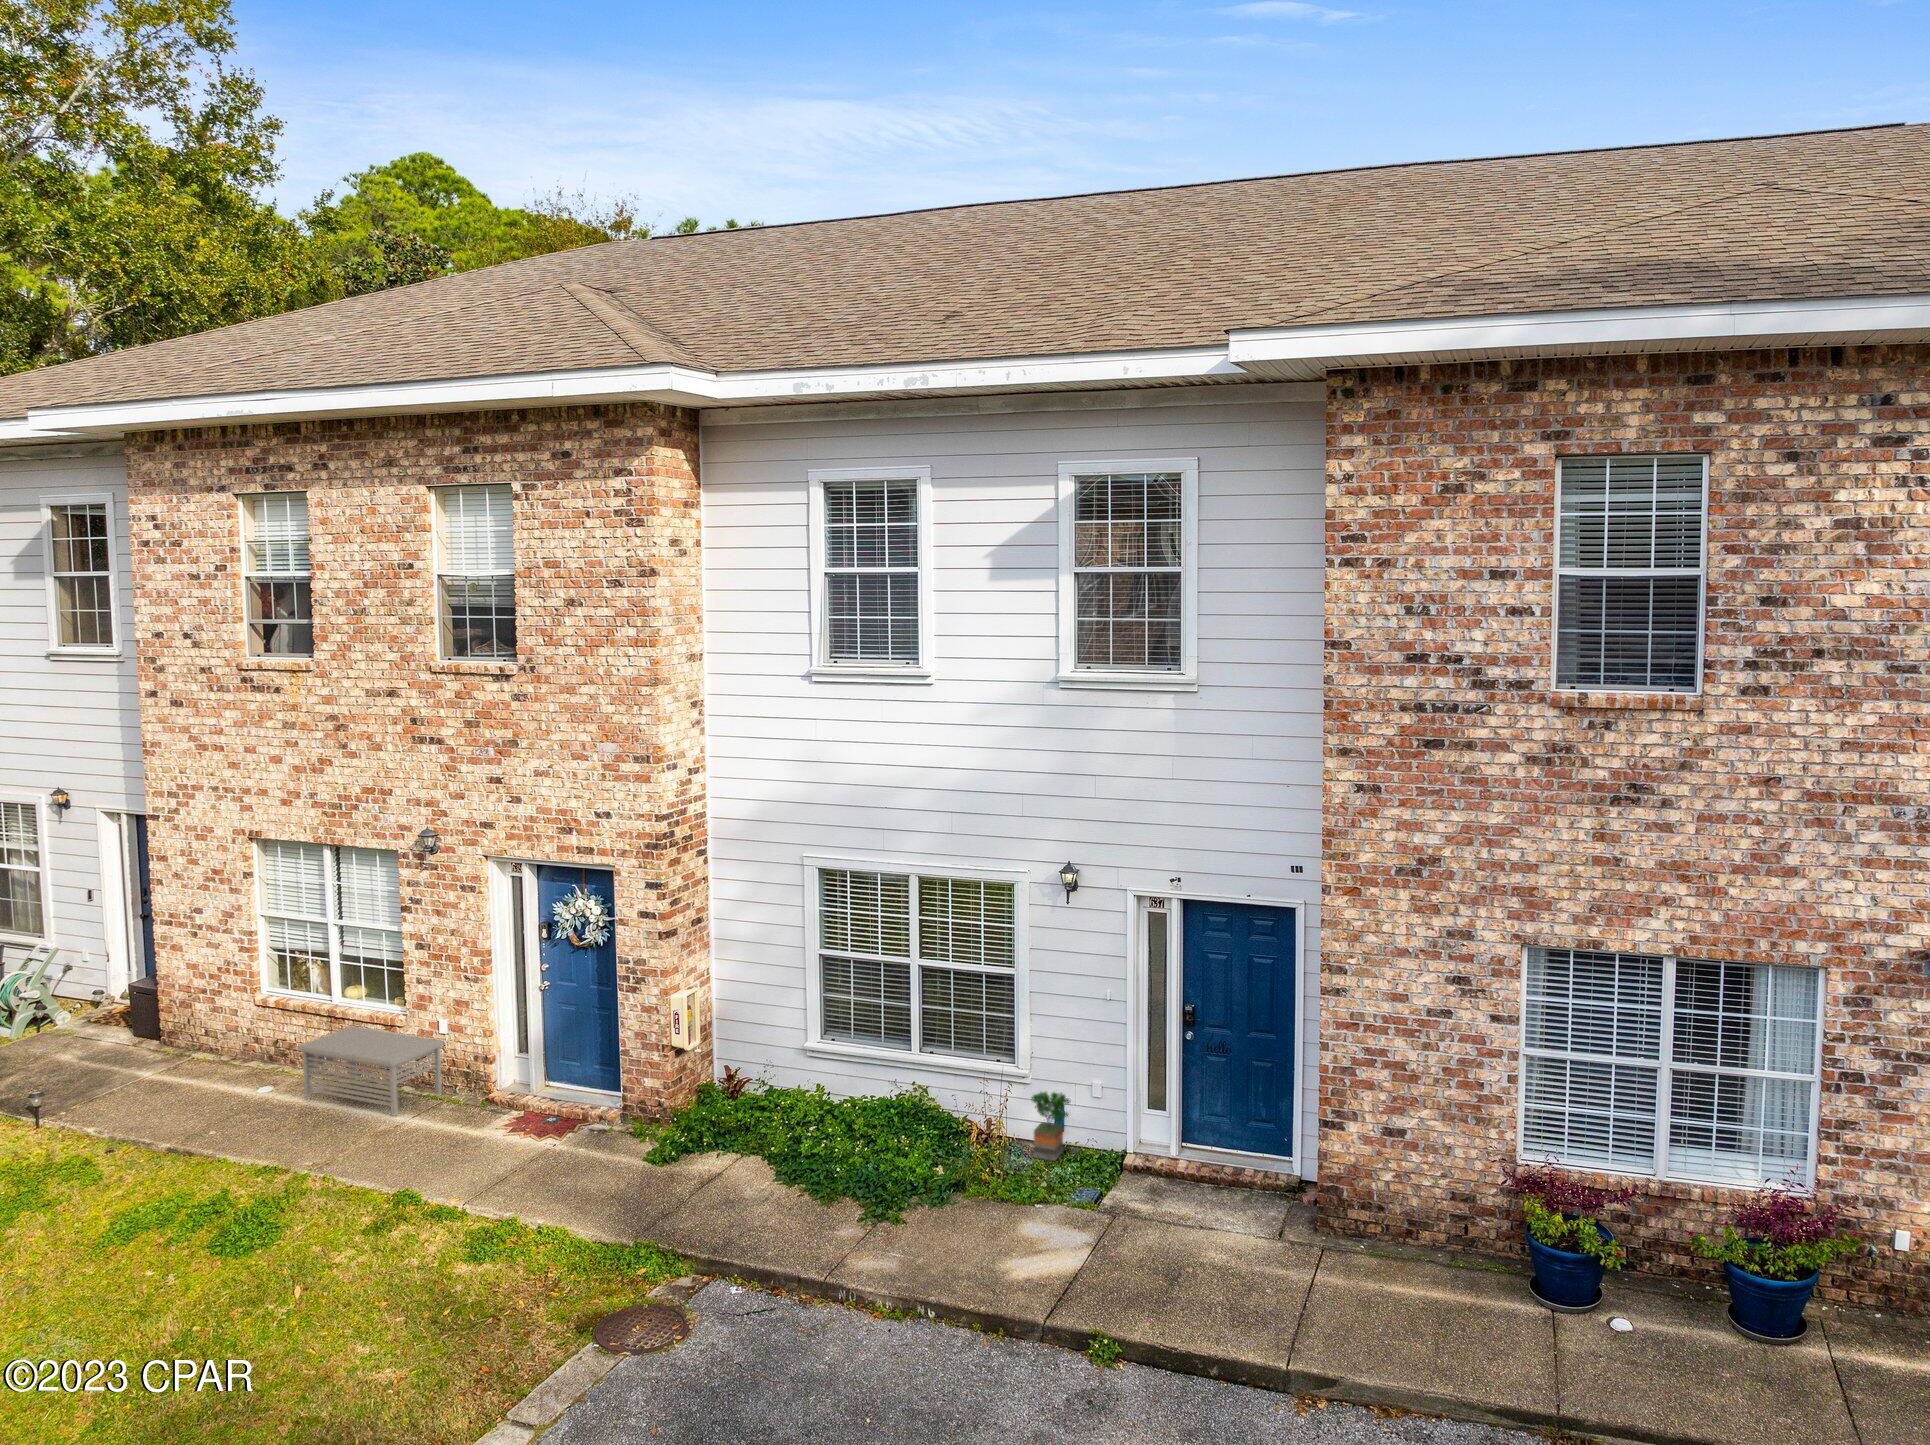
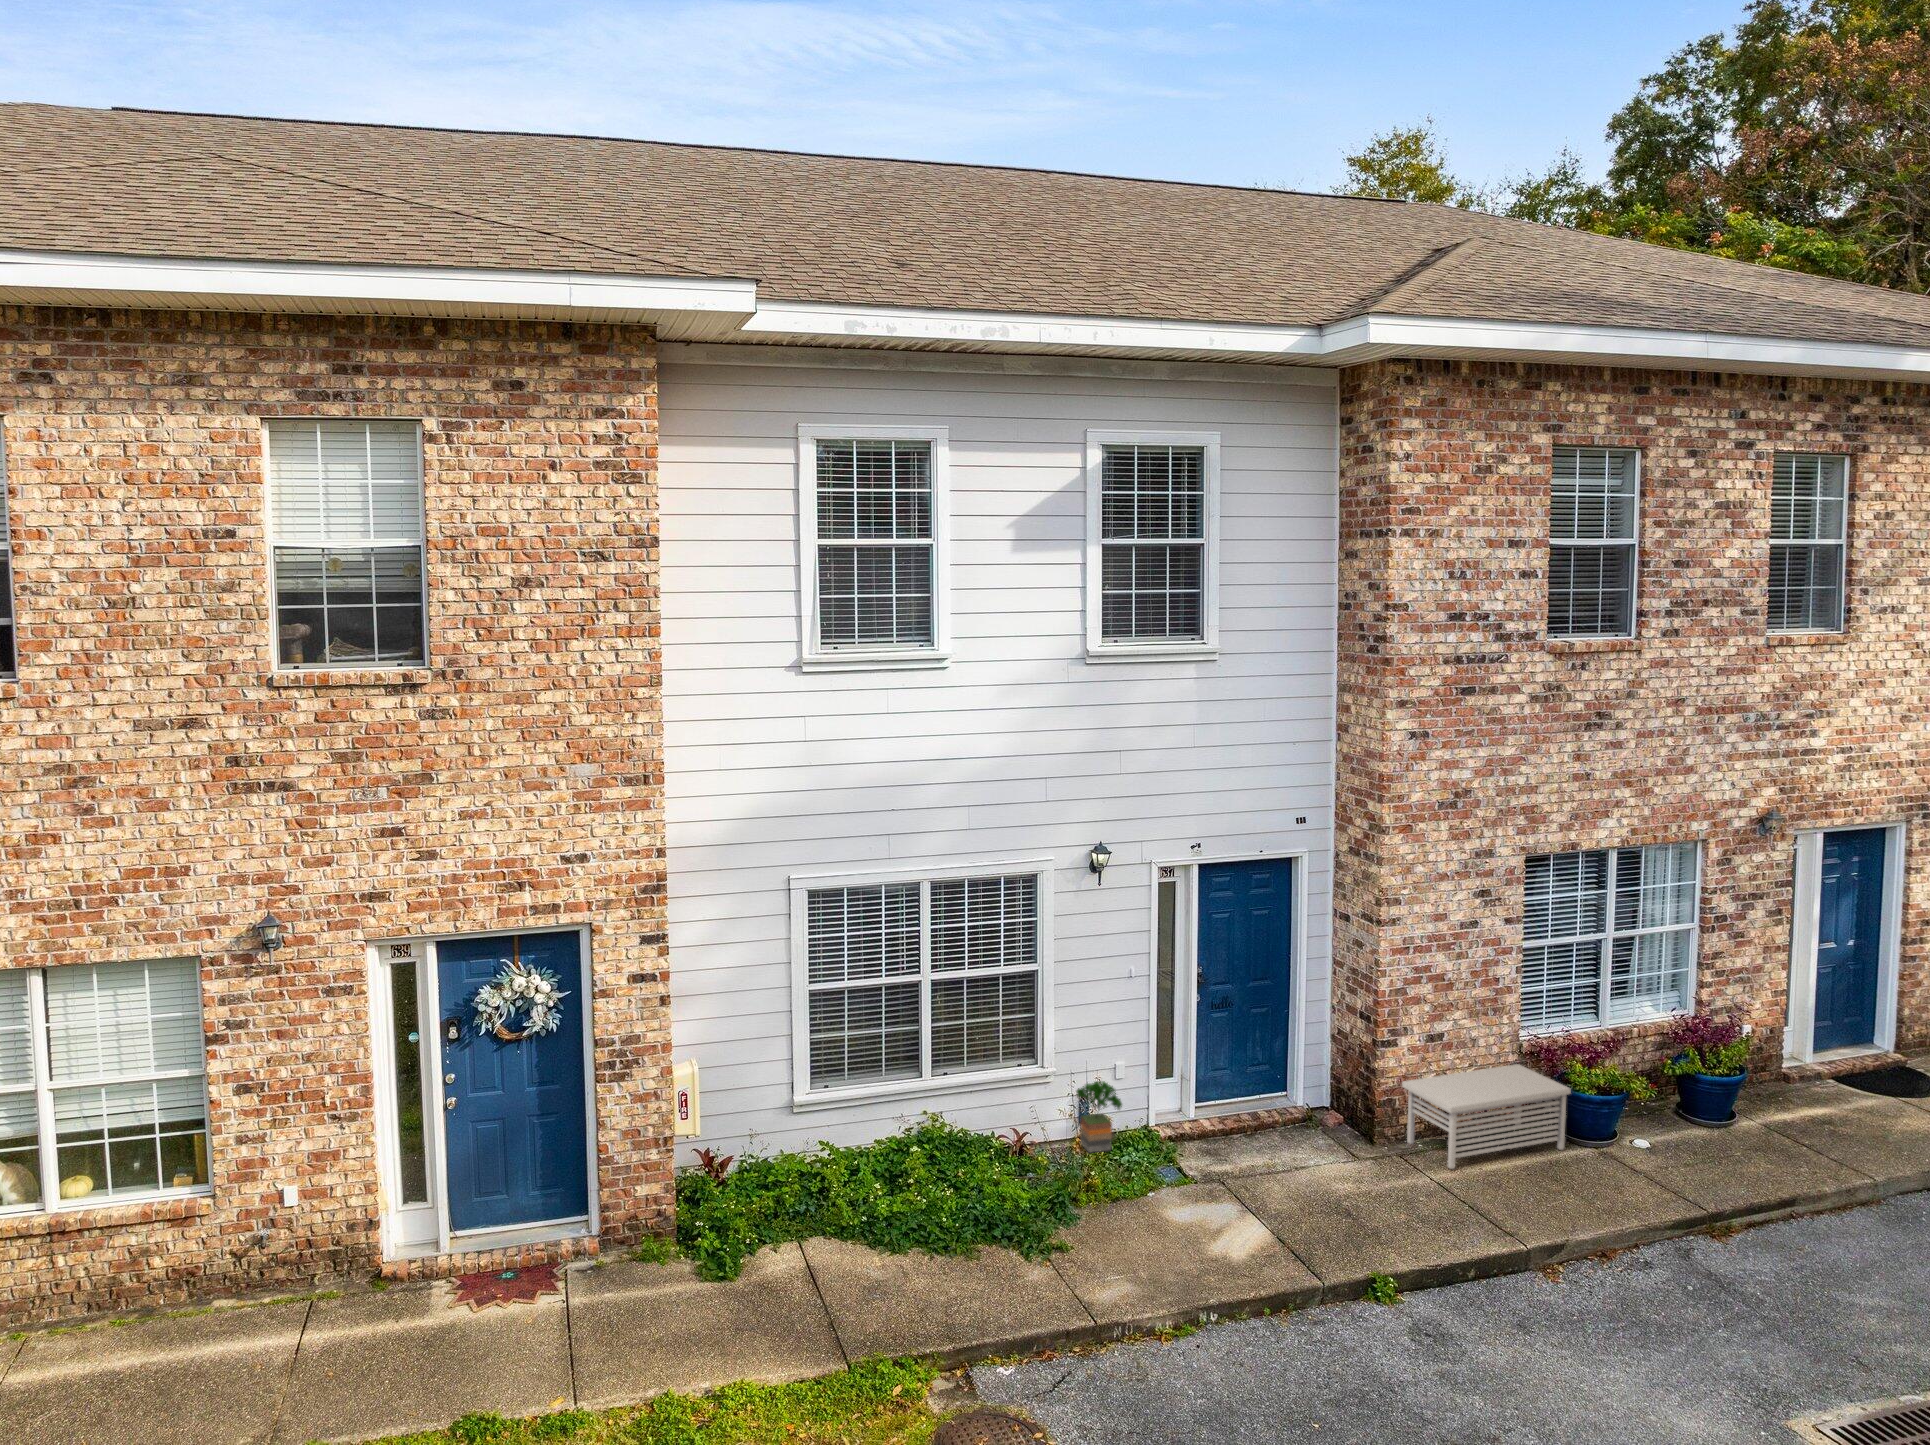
storage bench: present [297,1026,444,1116] -> present [1402,1064,1571,1169]

